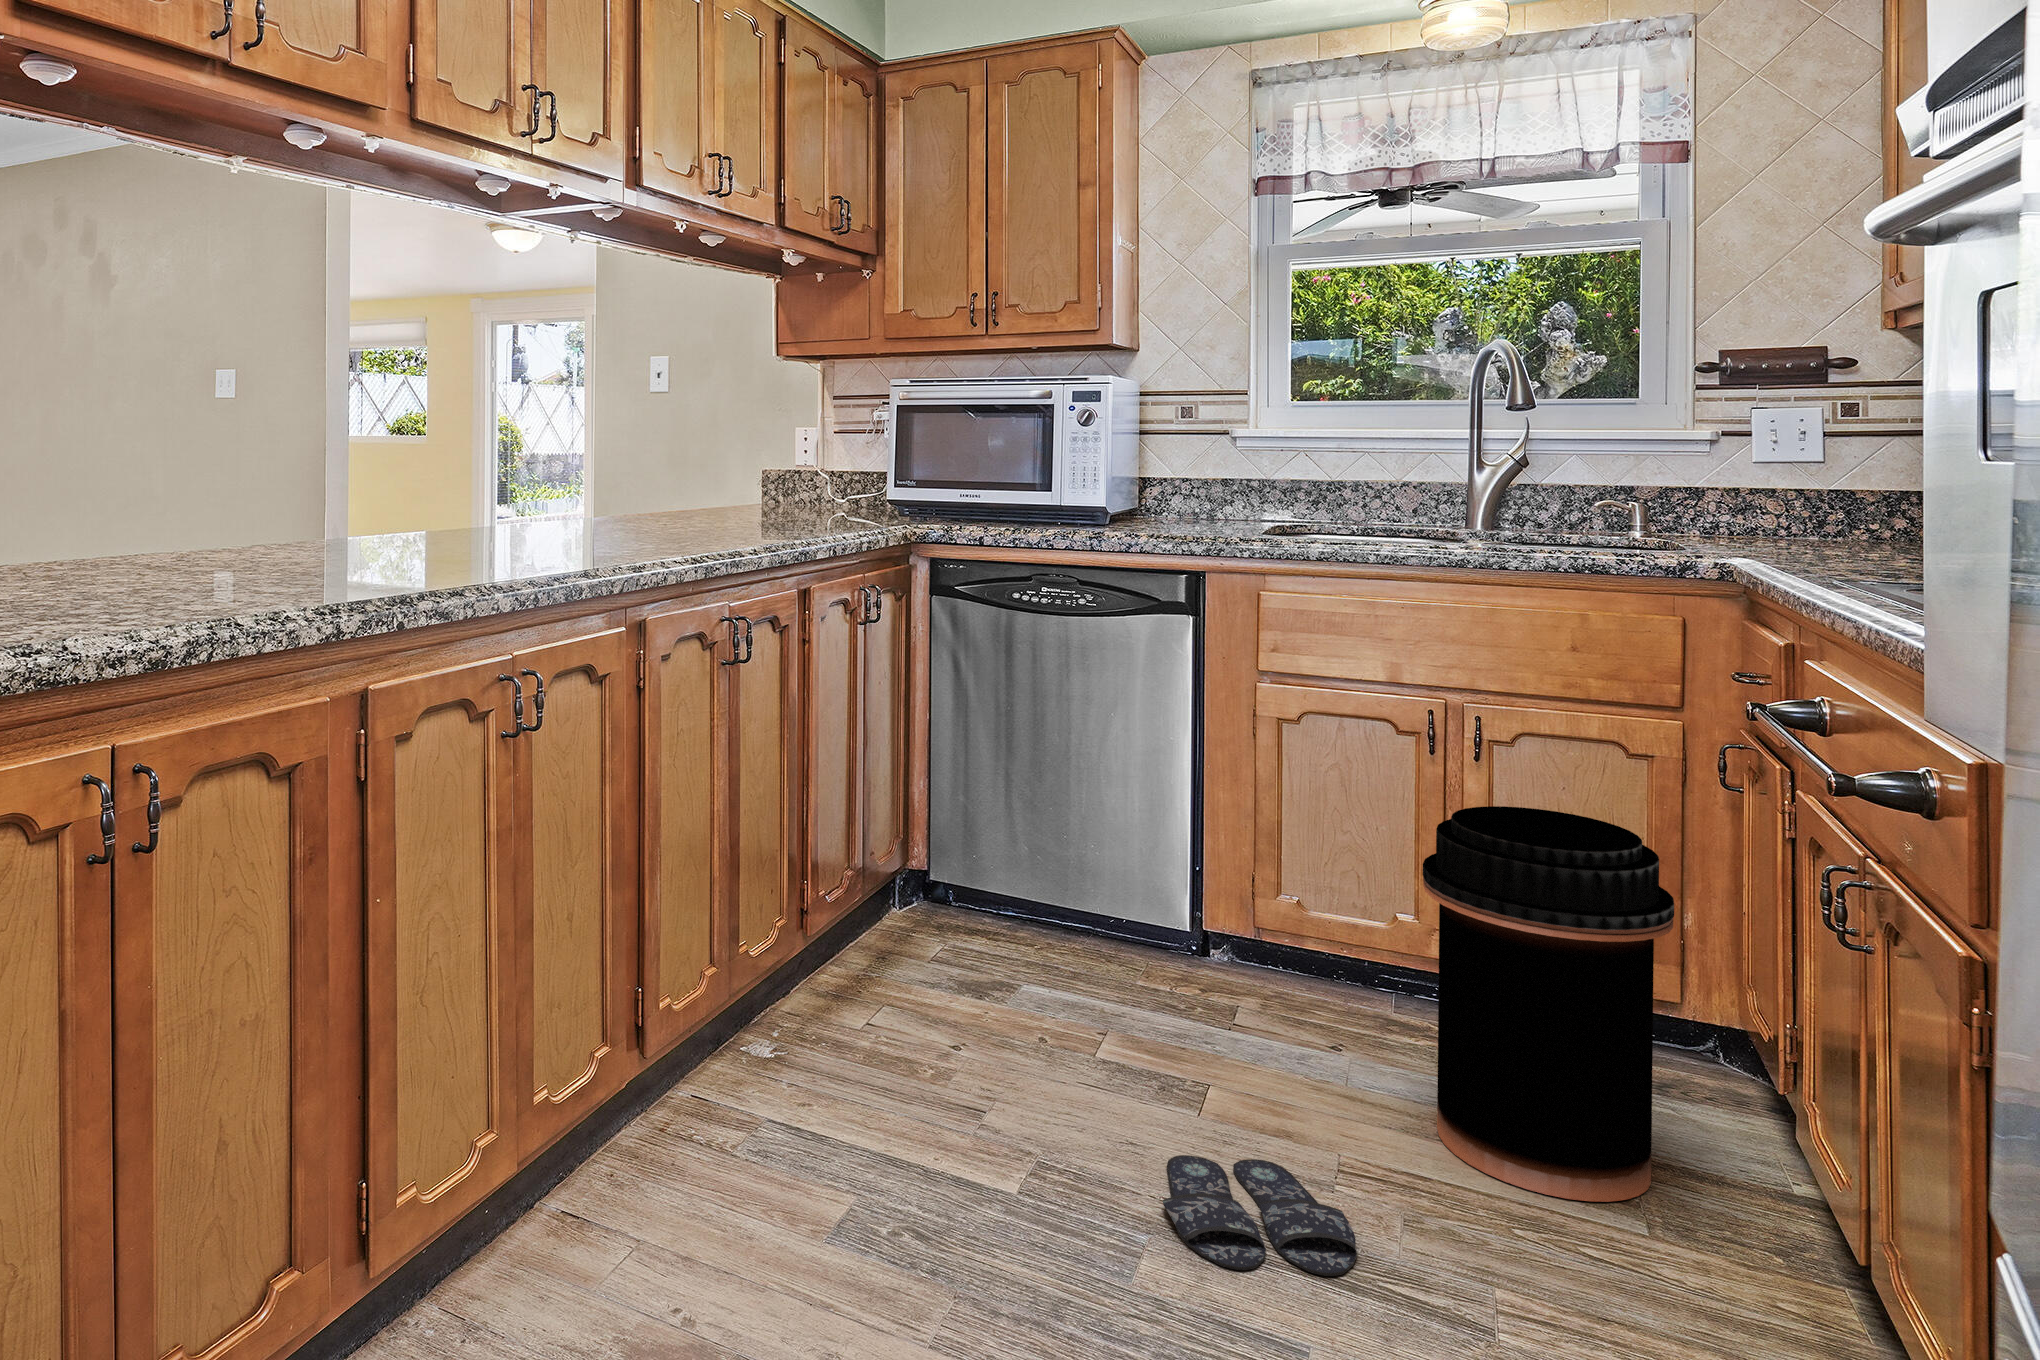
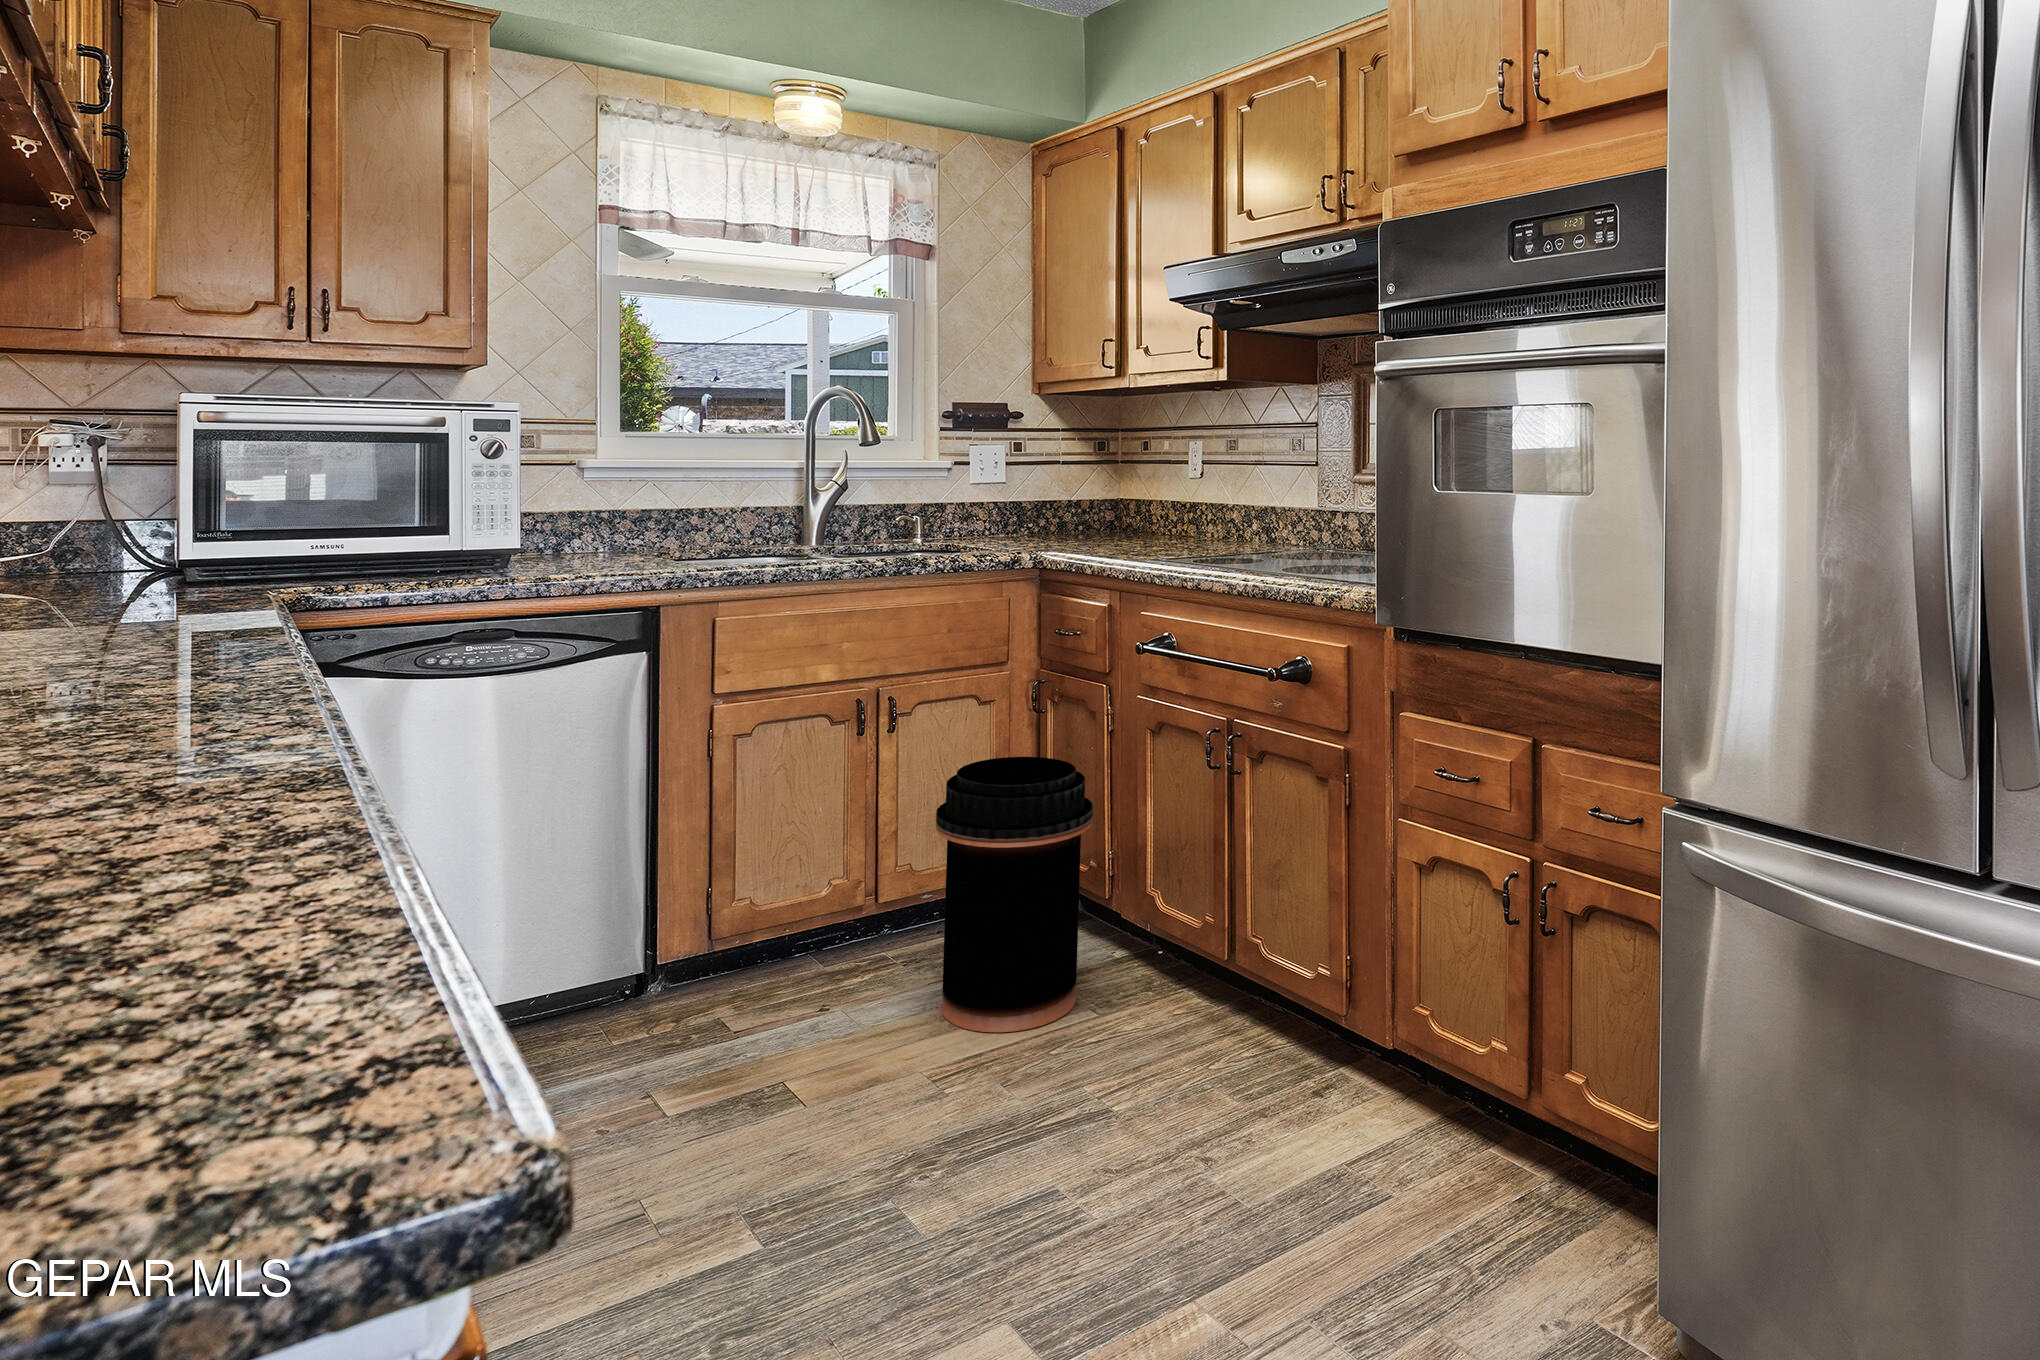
slippers: present [1163,1155,1357,1276] -> none [834,1100,1017,1188]

